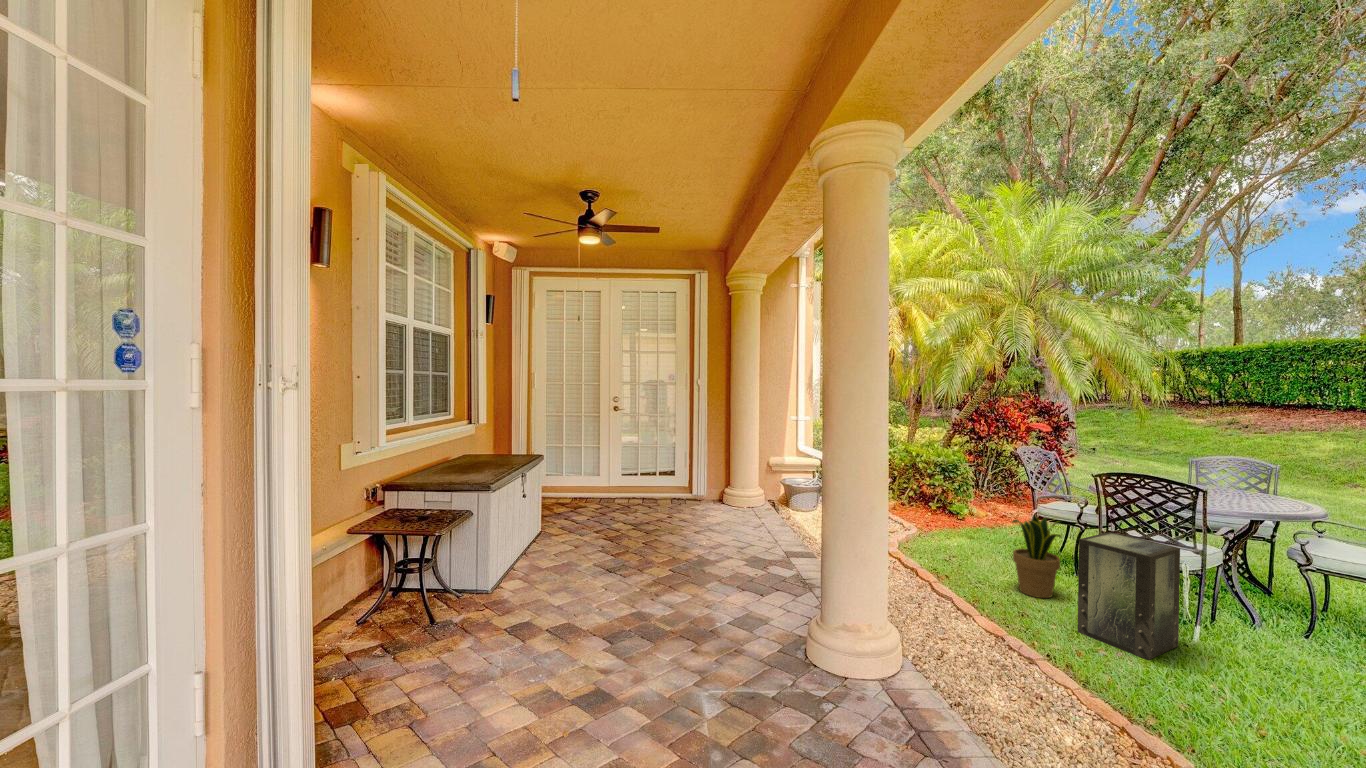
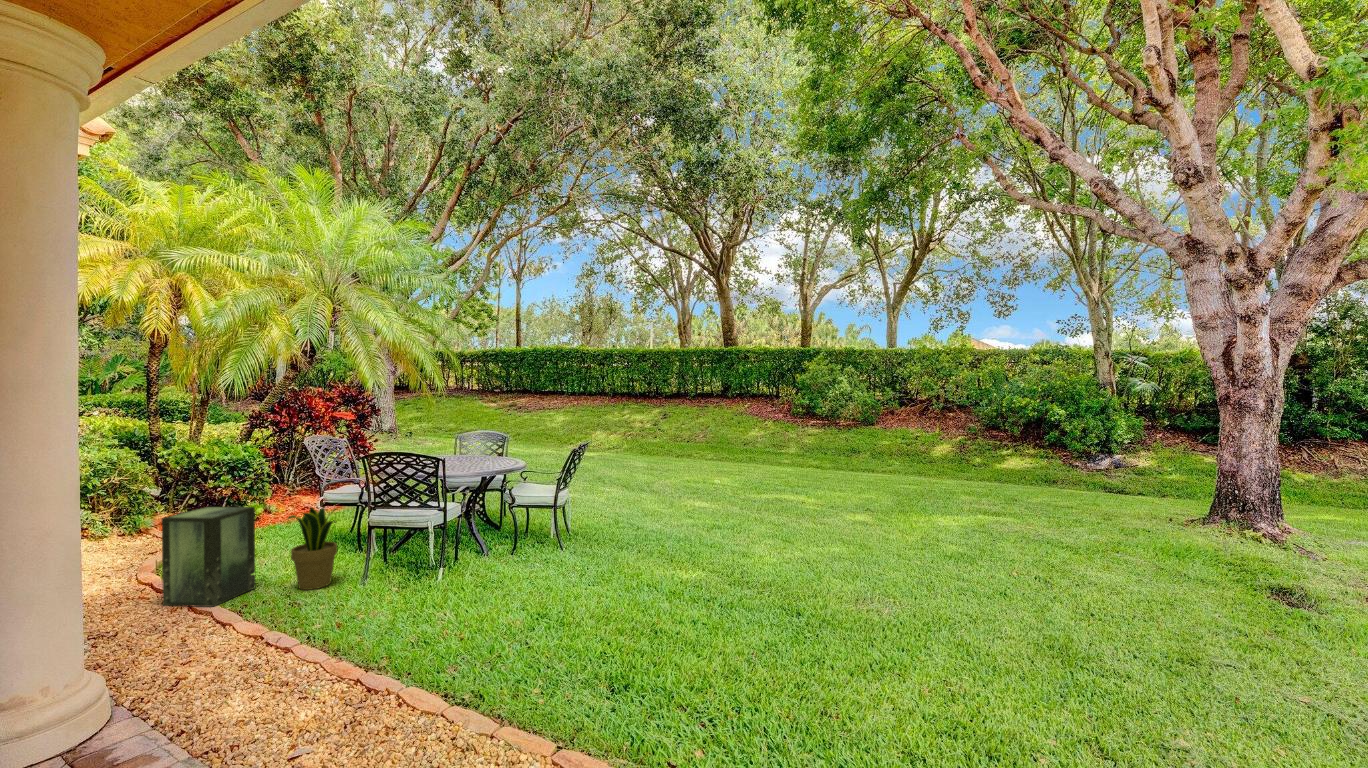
storage box: present [1078,532,1180,660] -> present [162,507,255,607]

